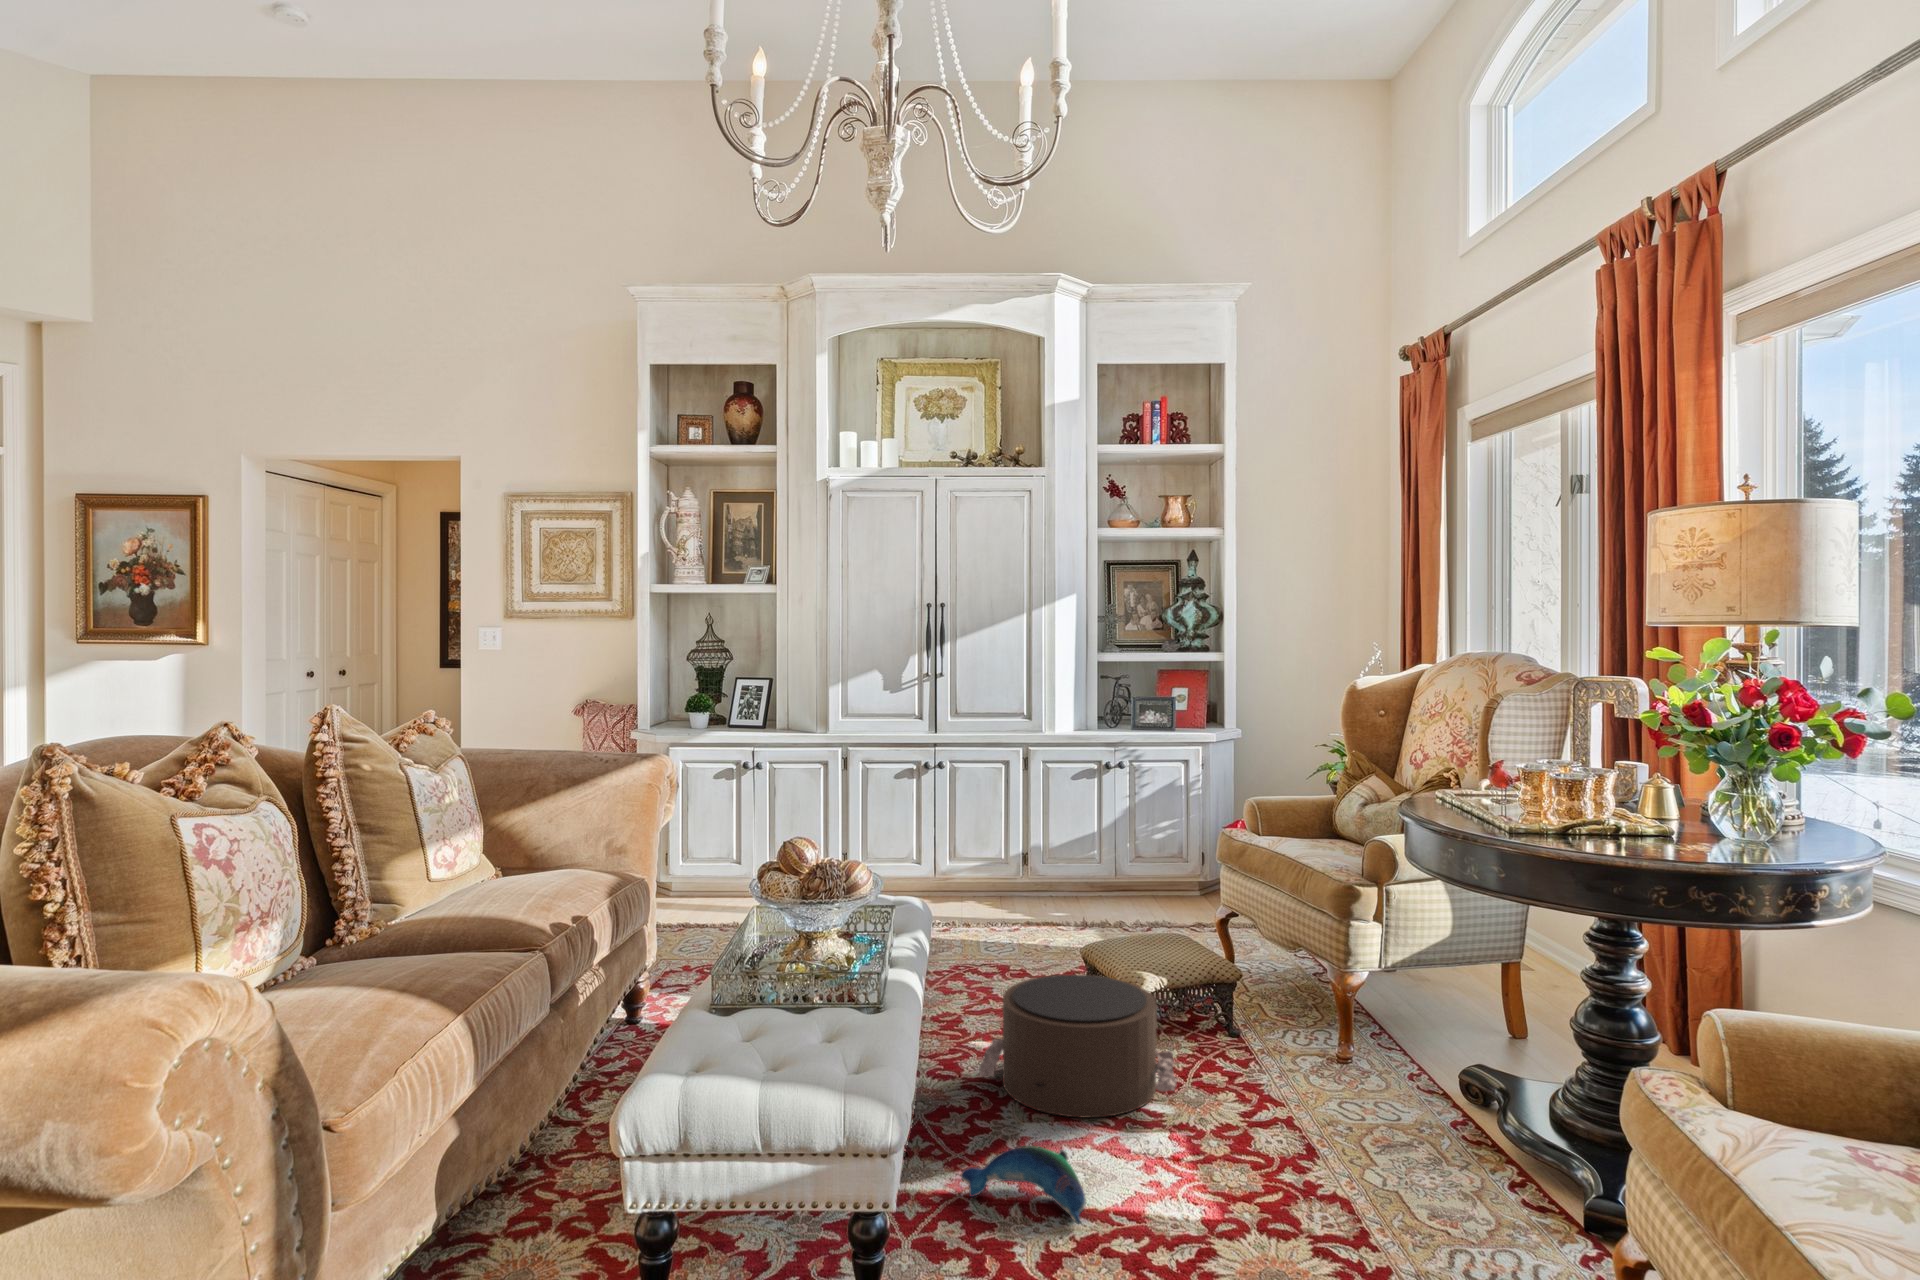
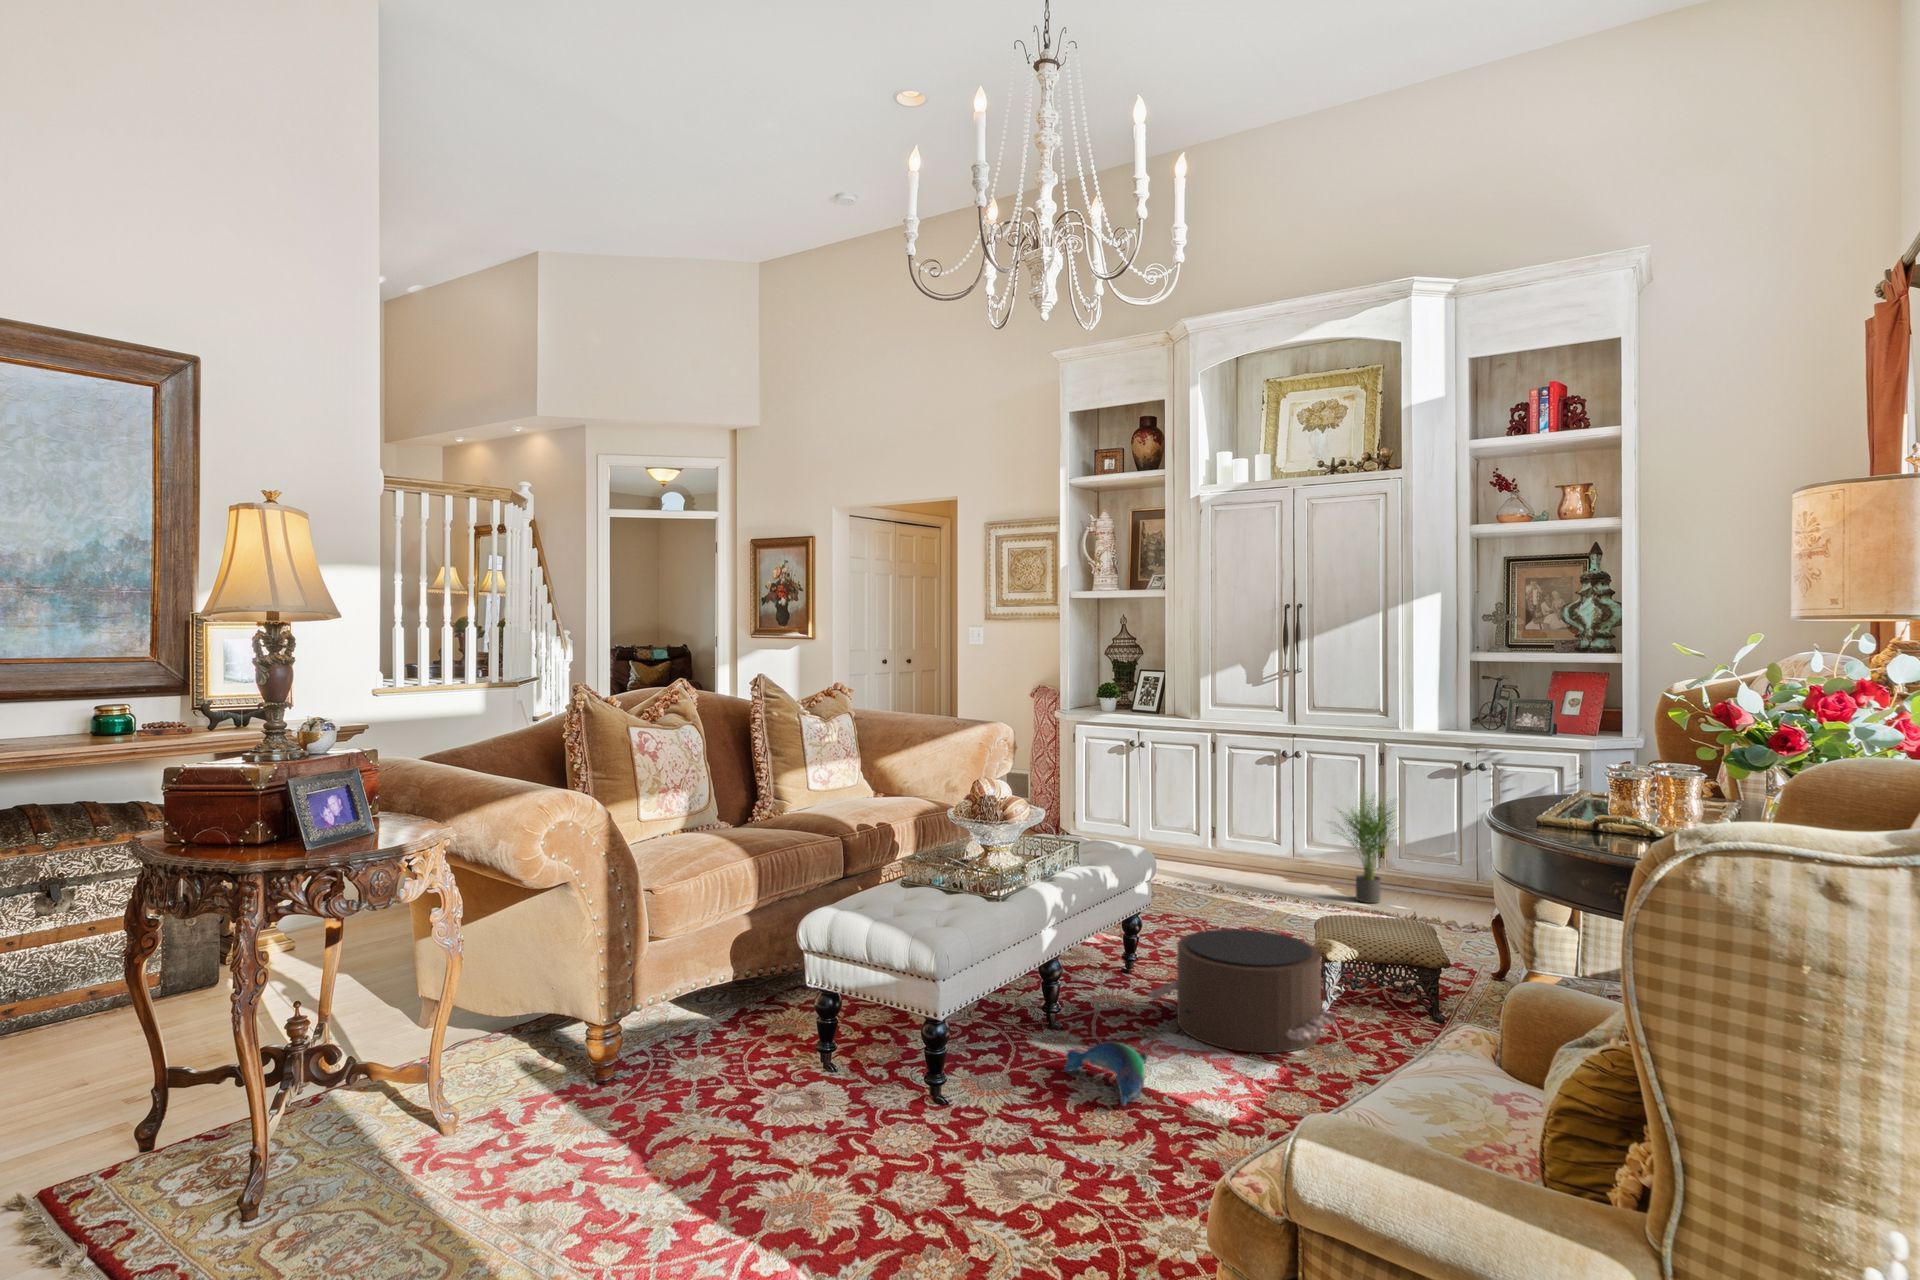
potted plant: none [976,793,1064,915] -> present [1337,793,1399,903]

